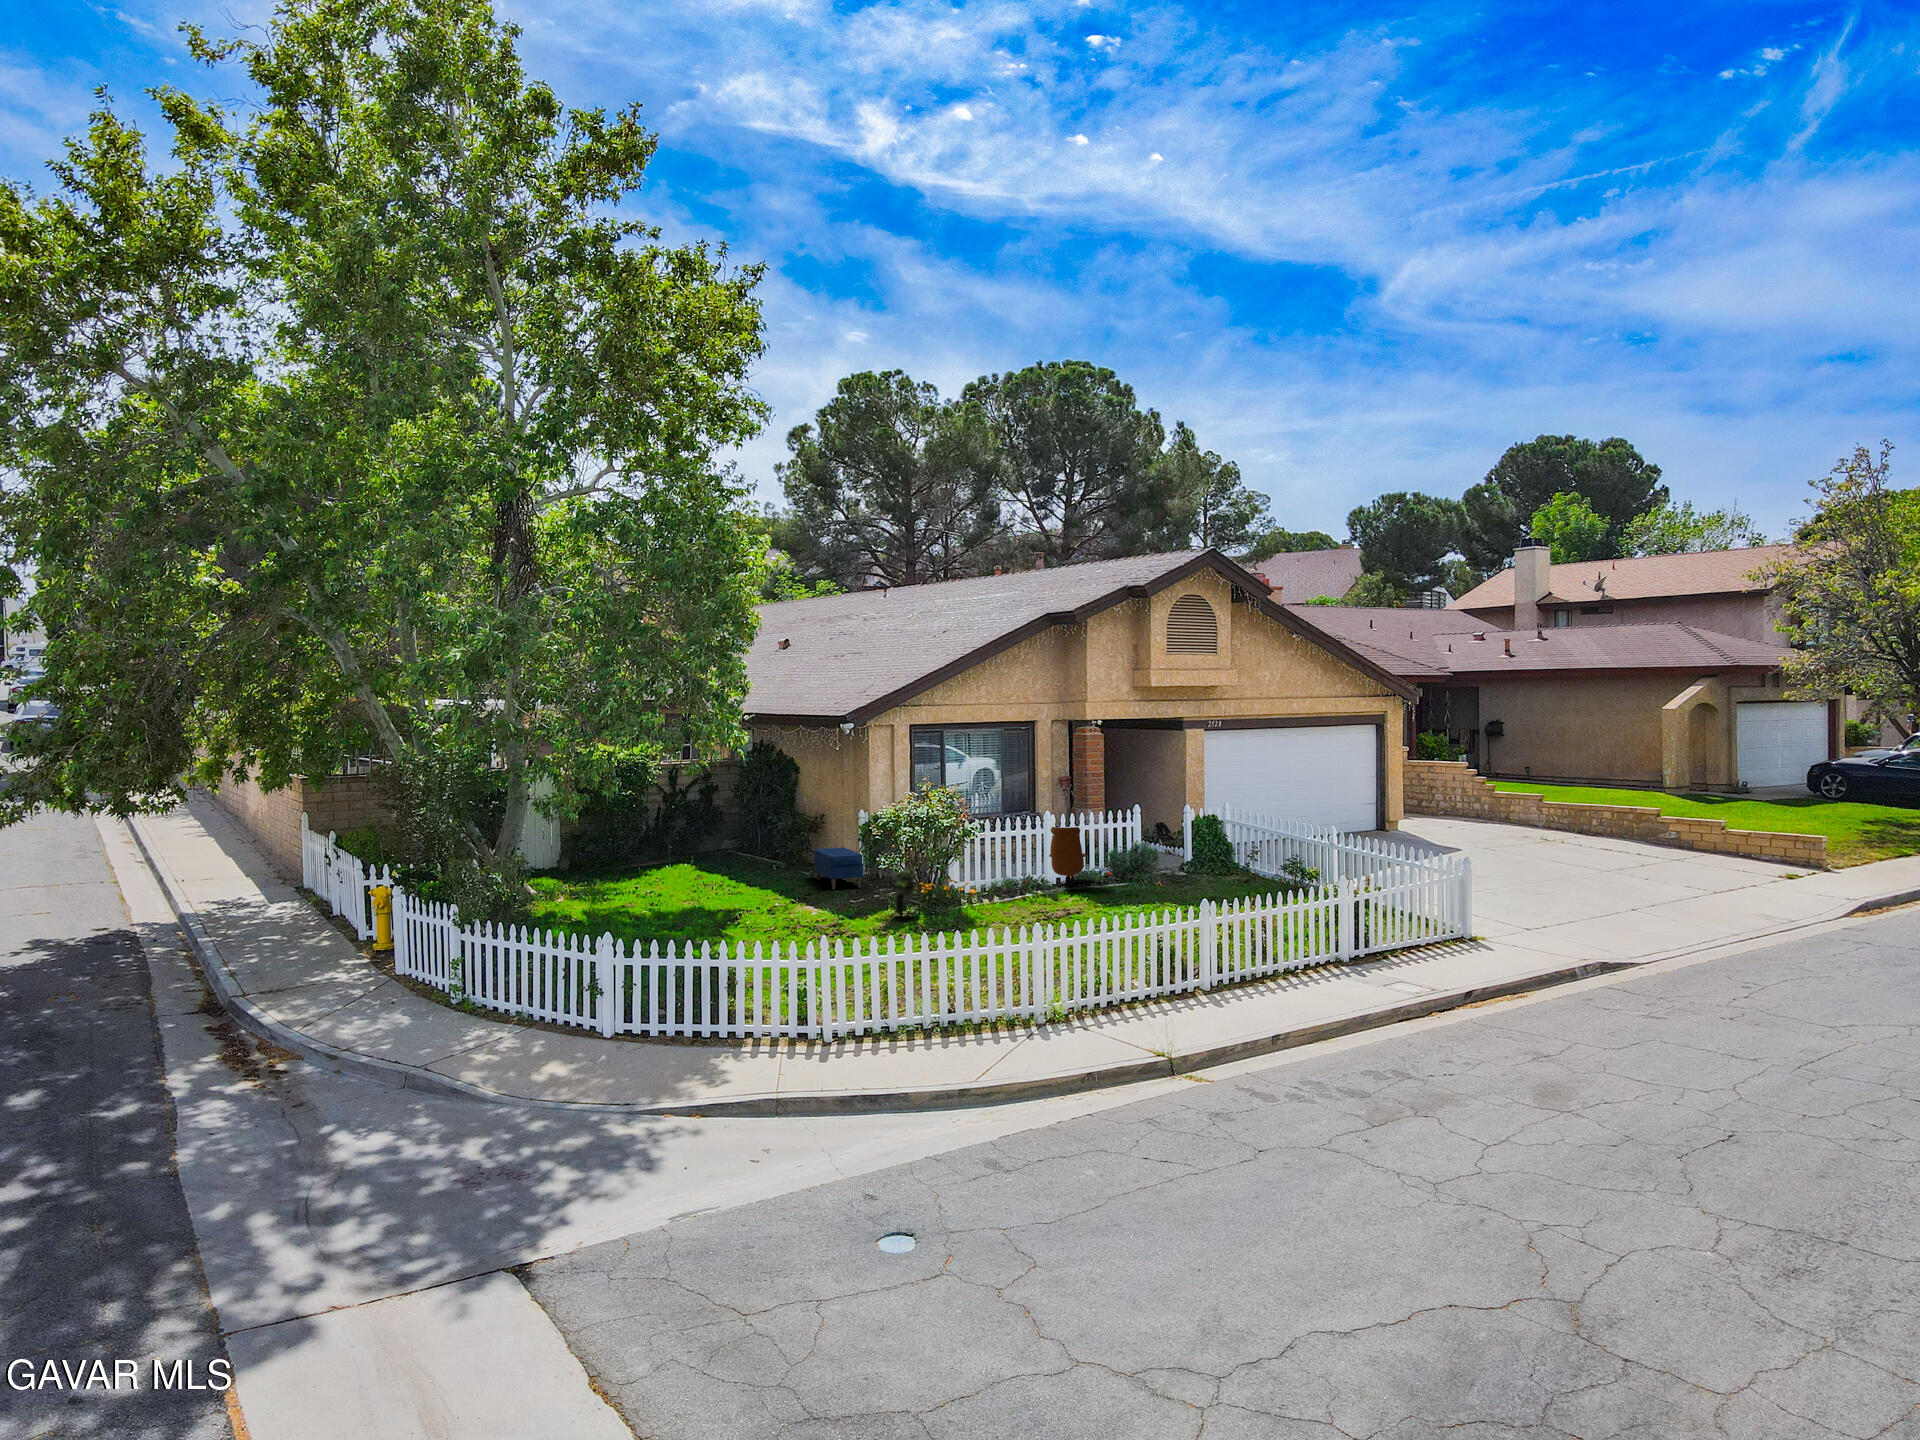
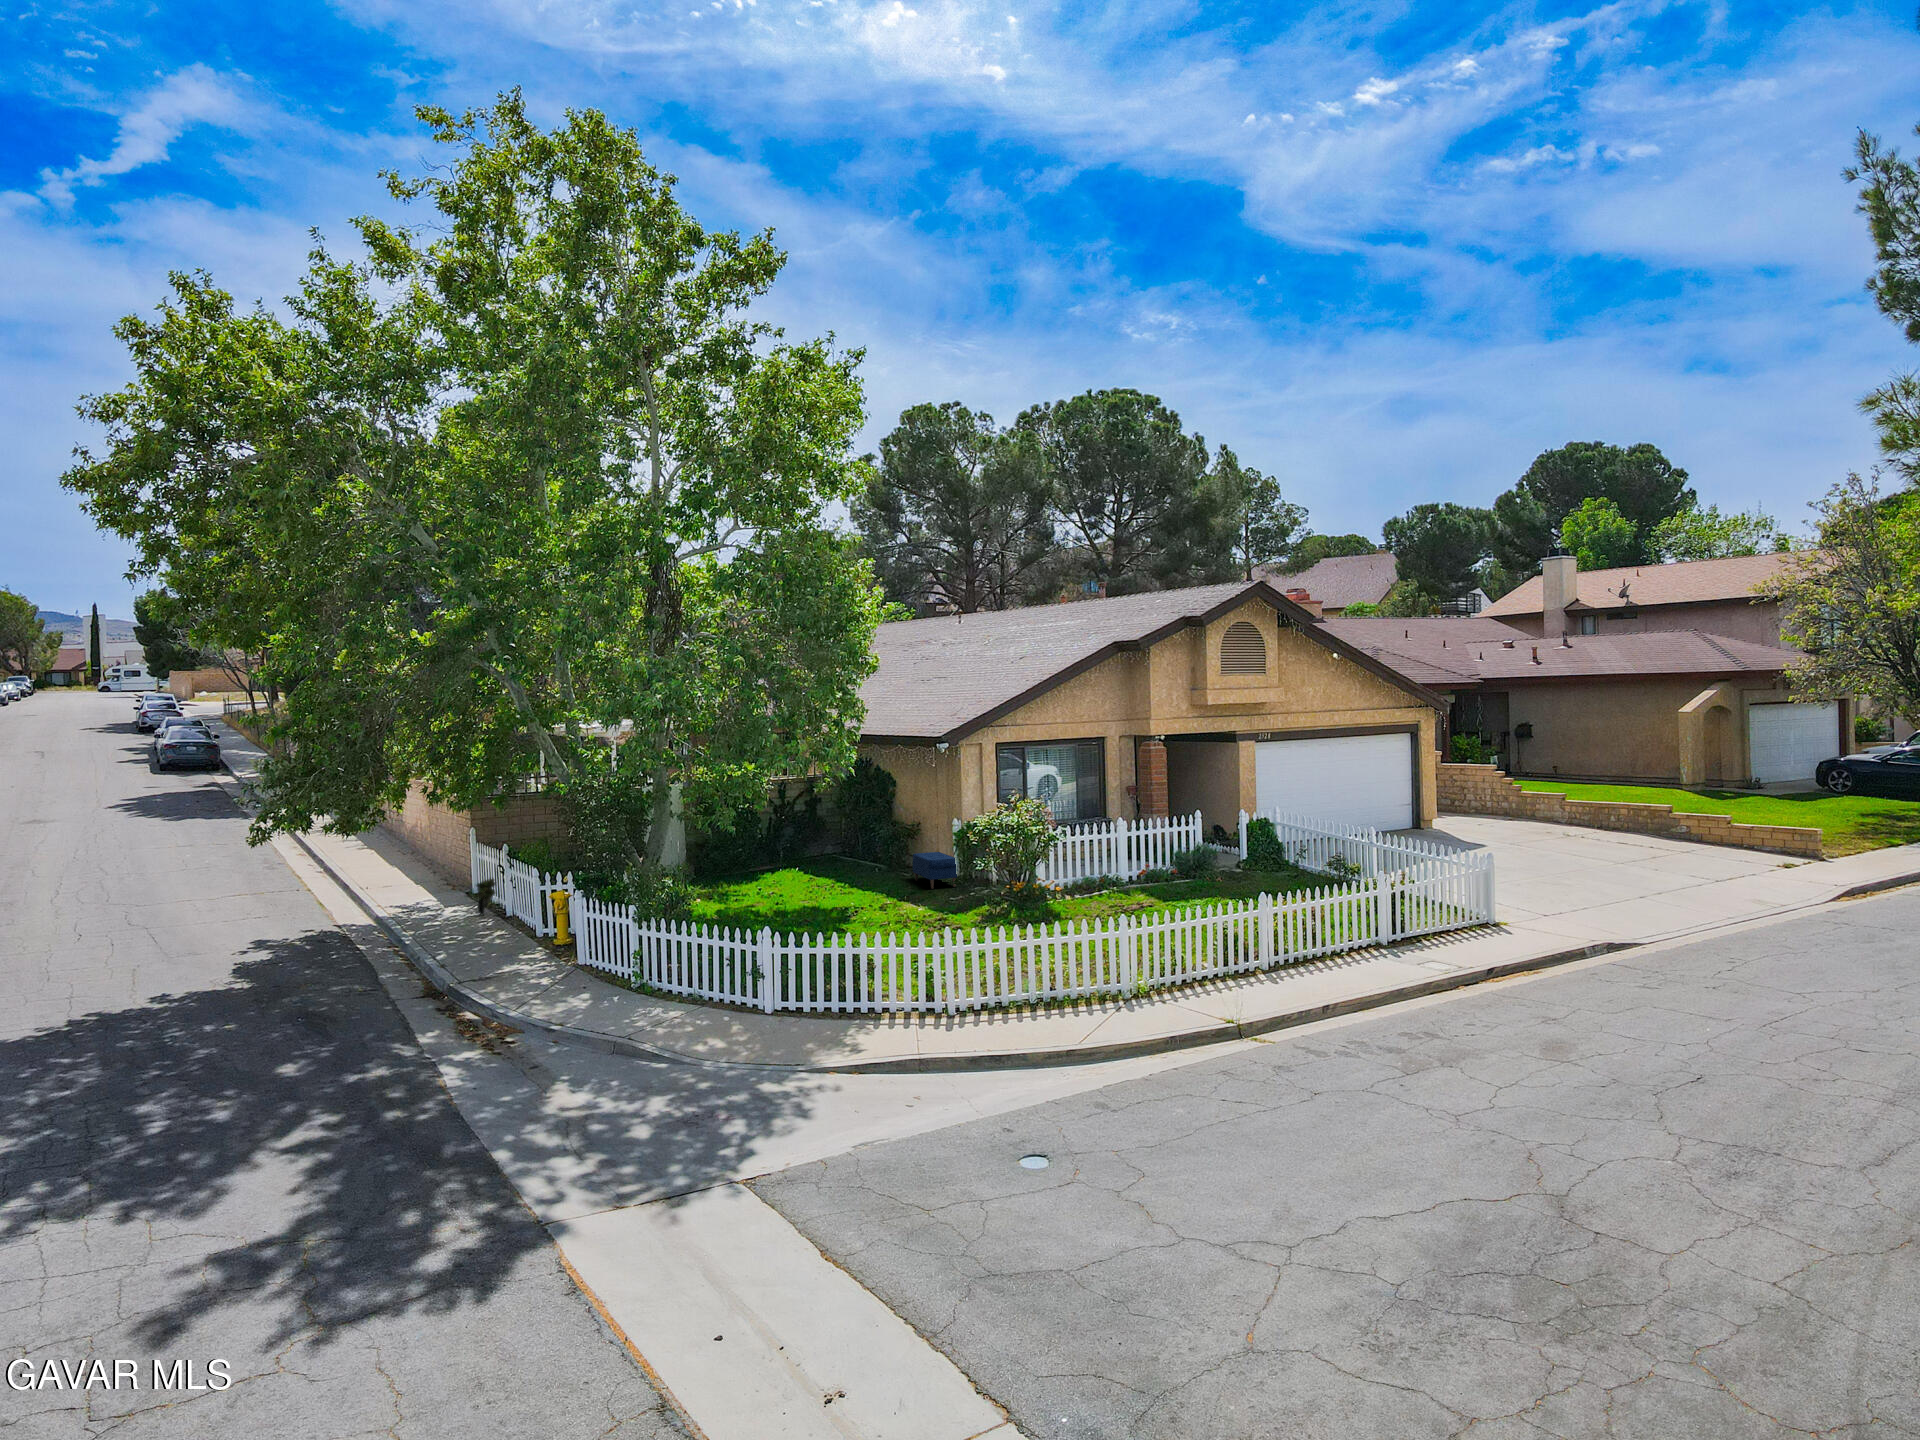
lounge chair: present [1049,827,1088,892] -> none [1120,832,1155,889]
potted plant: present [892,869,916,916] -> present [476,878,496,915]

